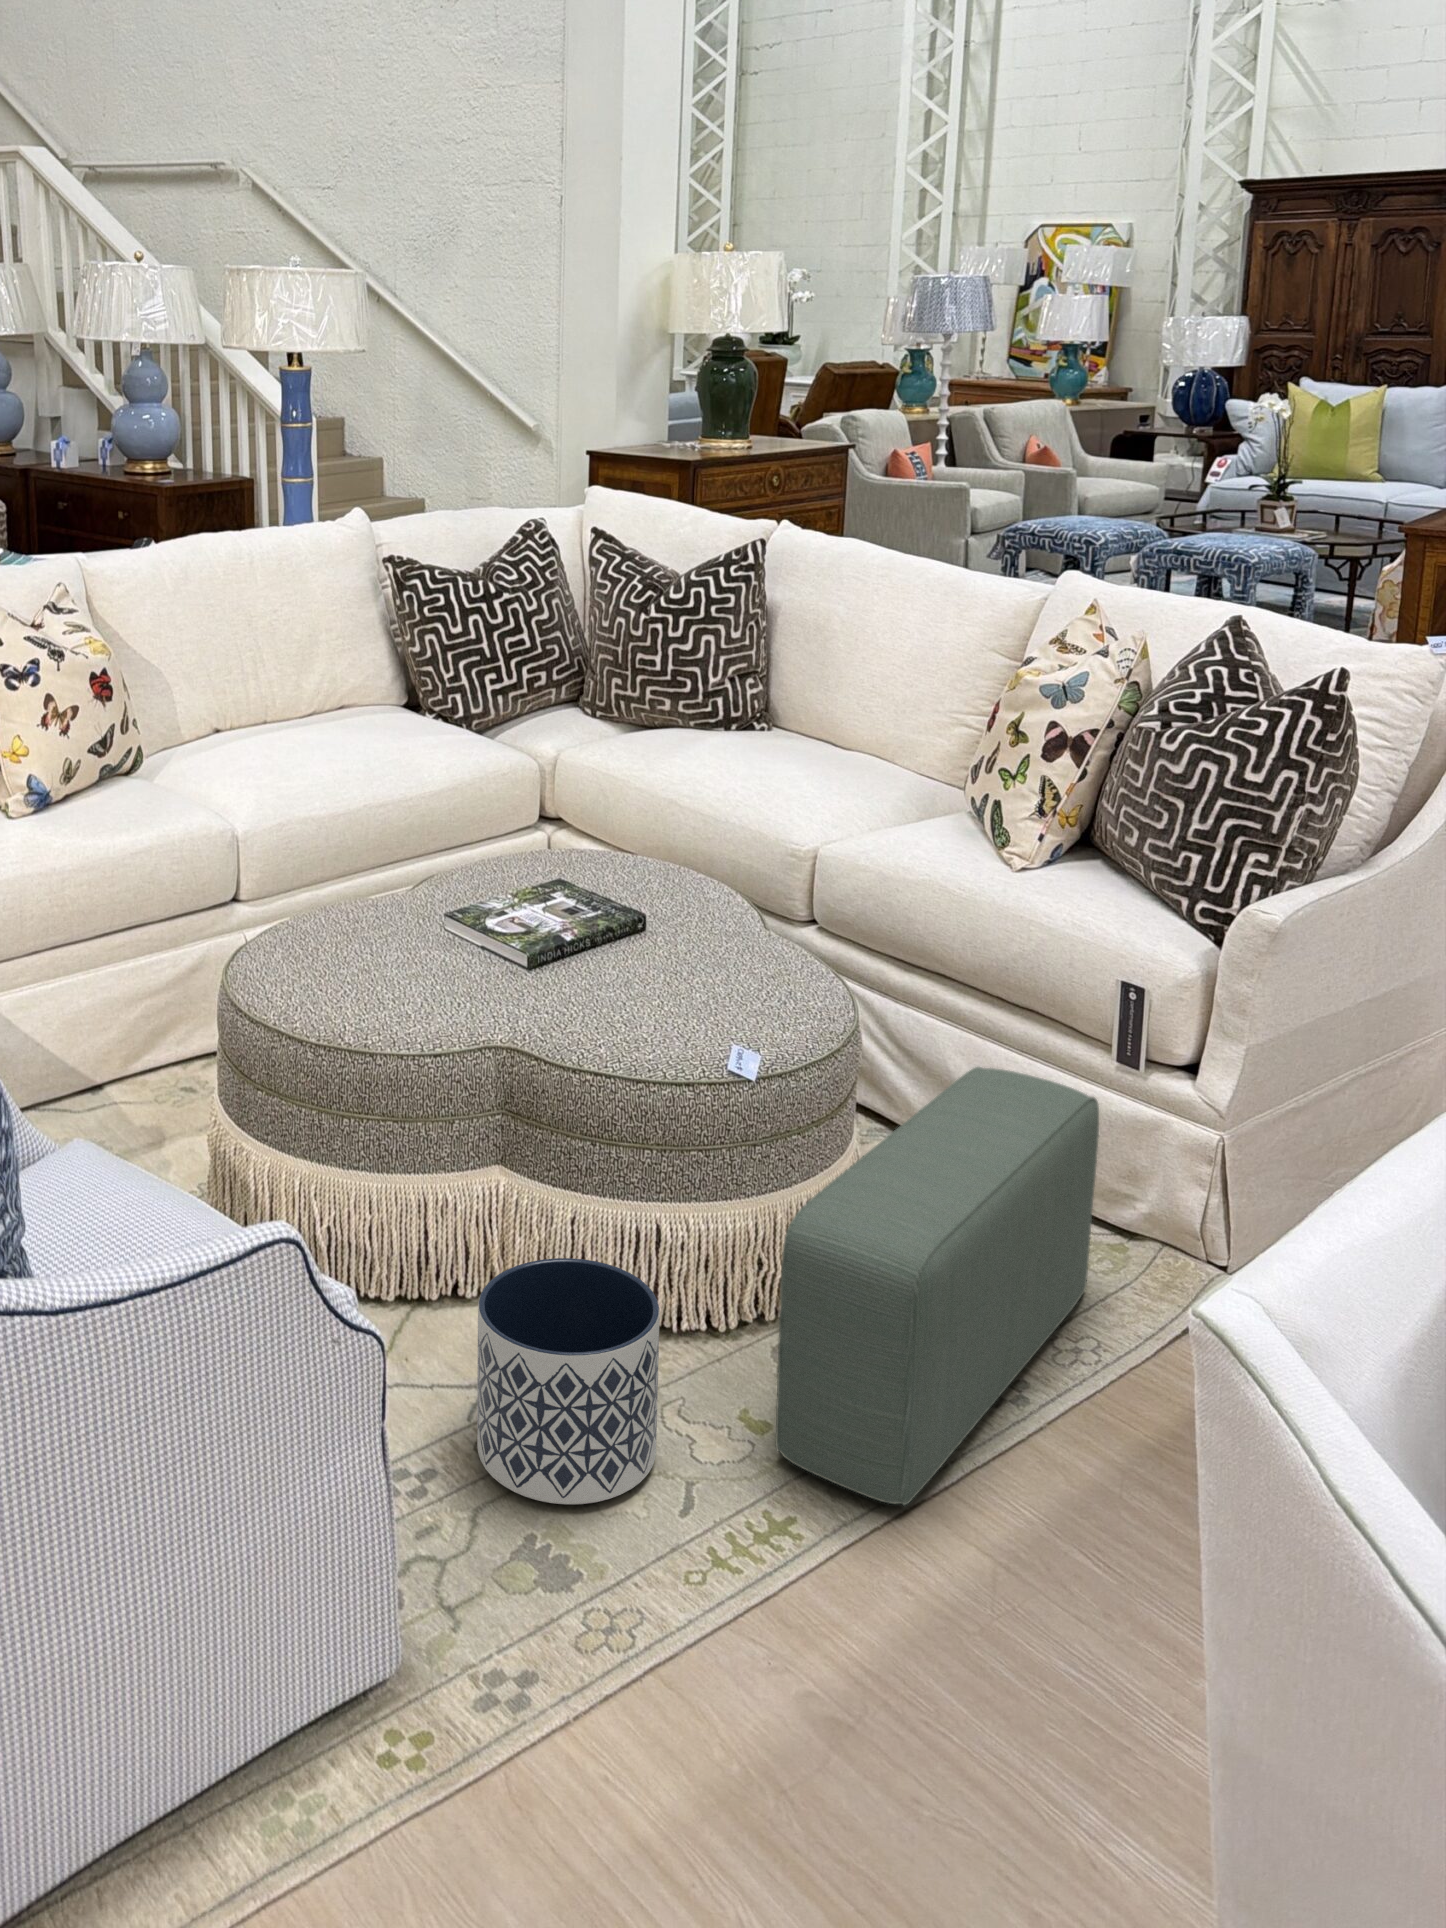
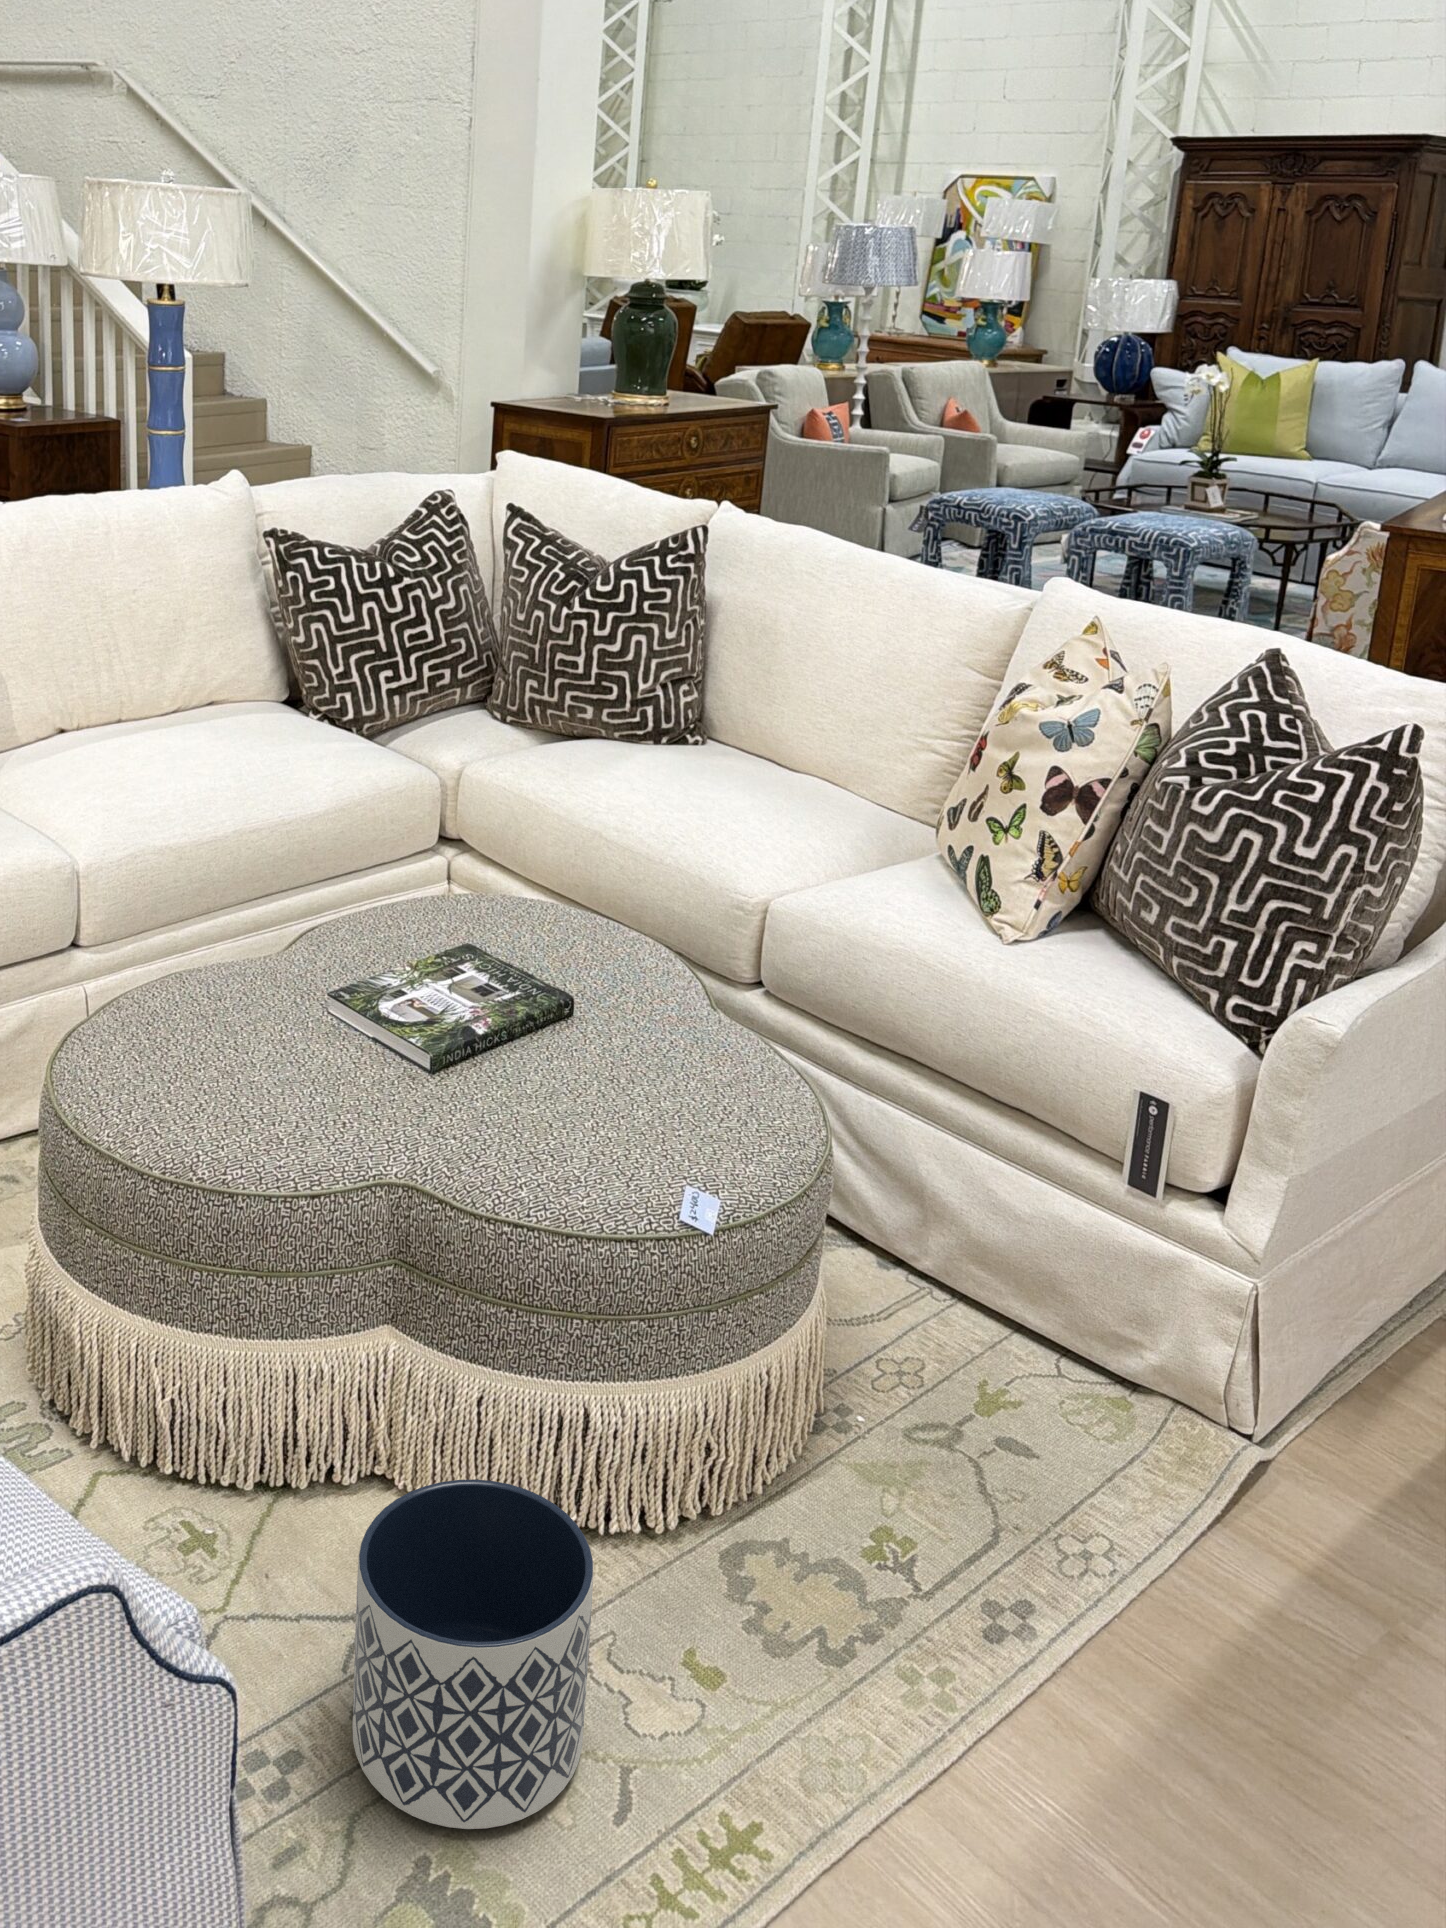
pouf: present [775,1067,1099,1505] -> none [734,1201,1121,1823]

